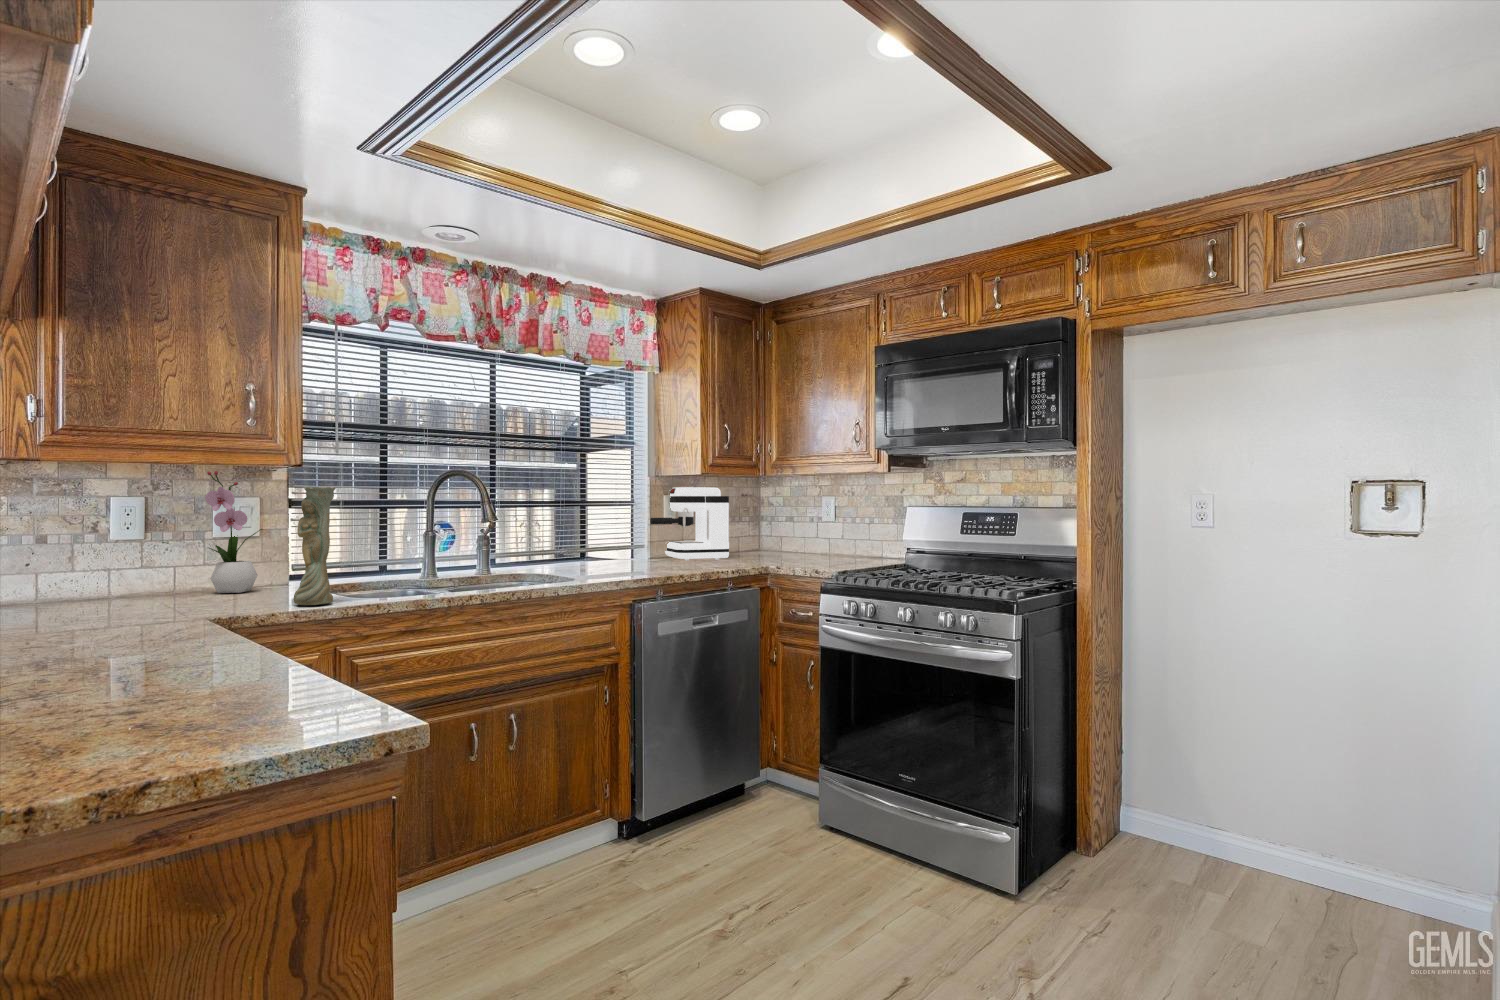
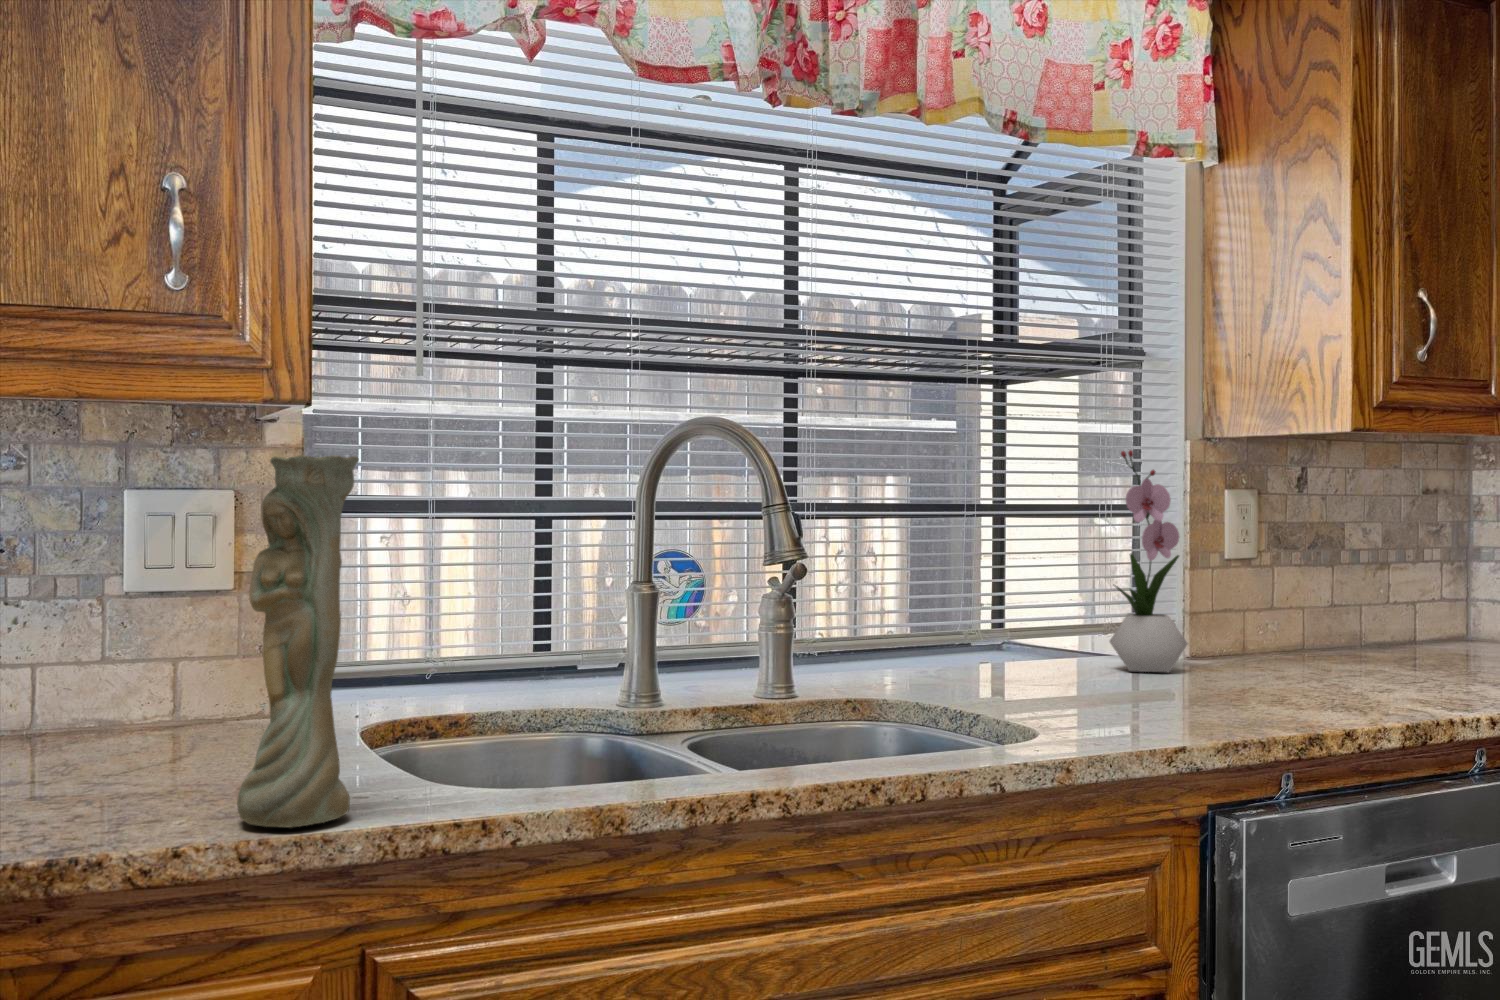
flower arrangement: present [205,471,261,593] -> present [1110,450,1188,672]
coffee maker: present [650,487,729,561] -> none [1189,467,1420,668]

